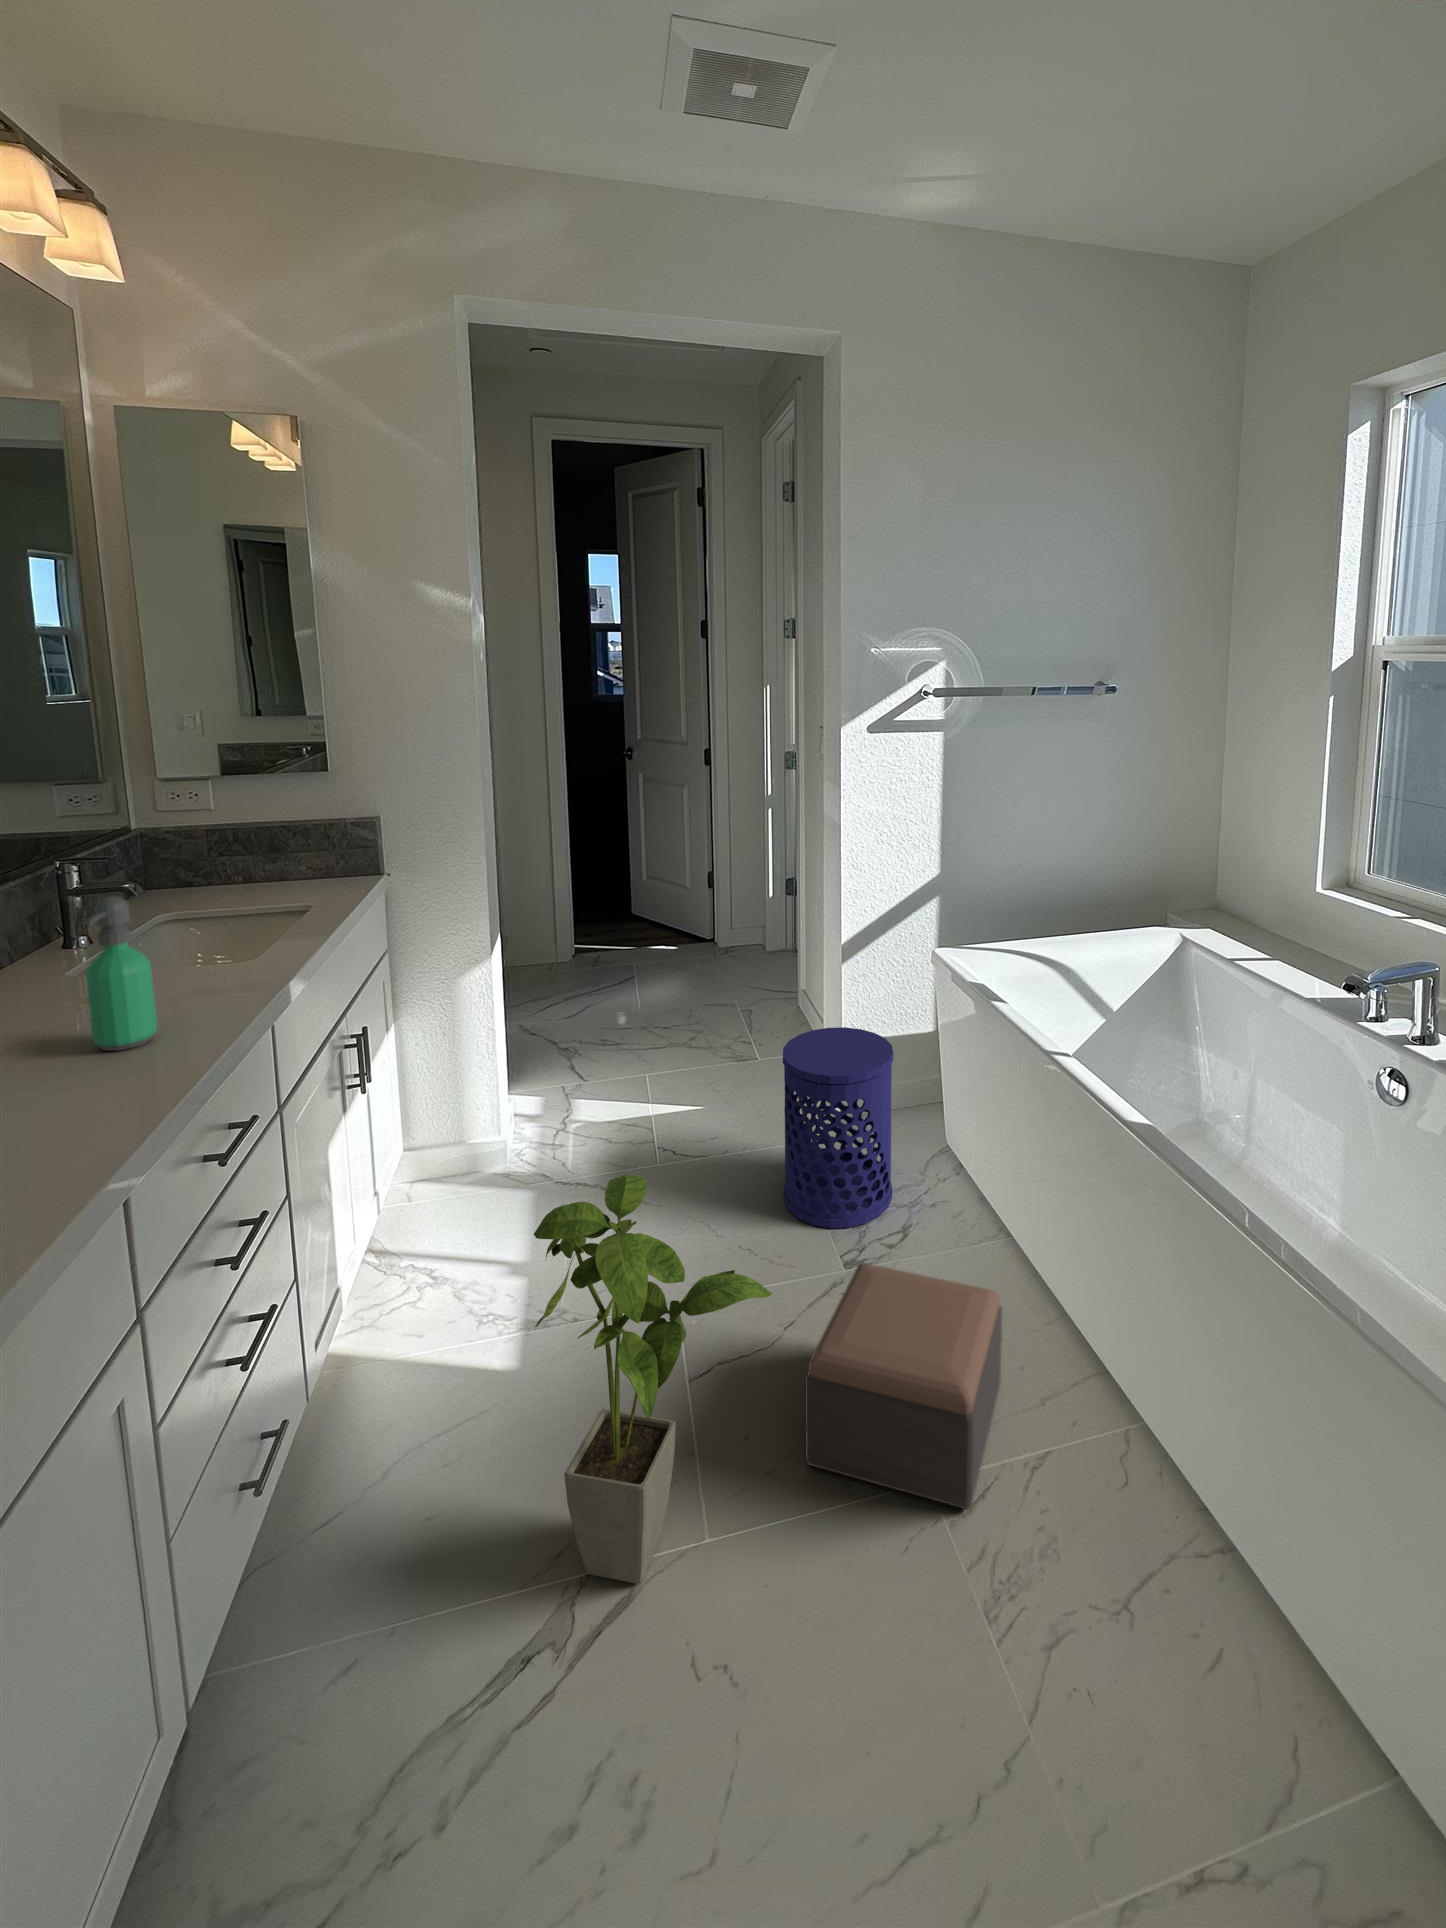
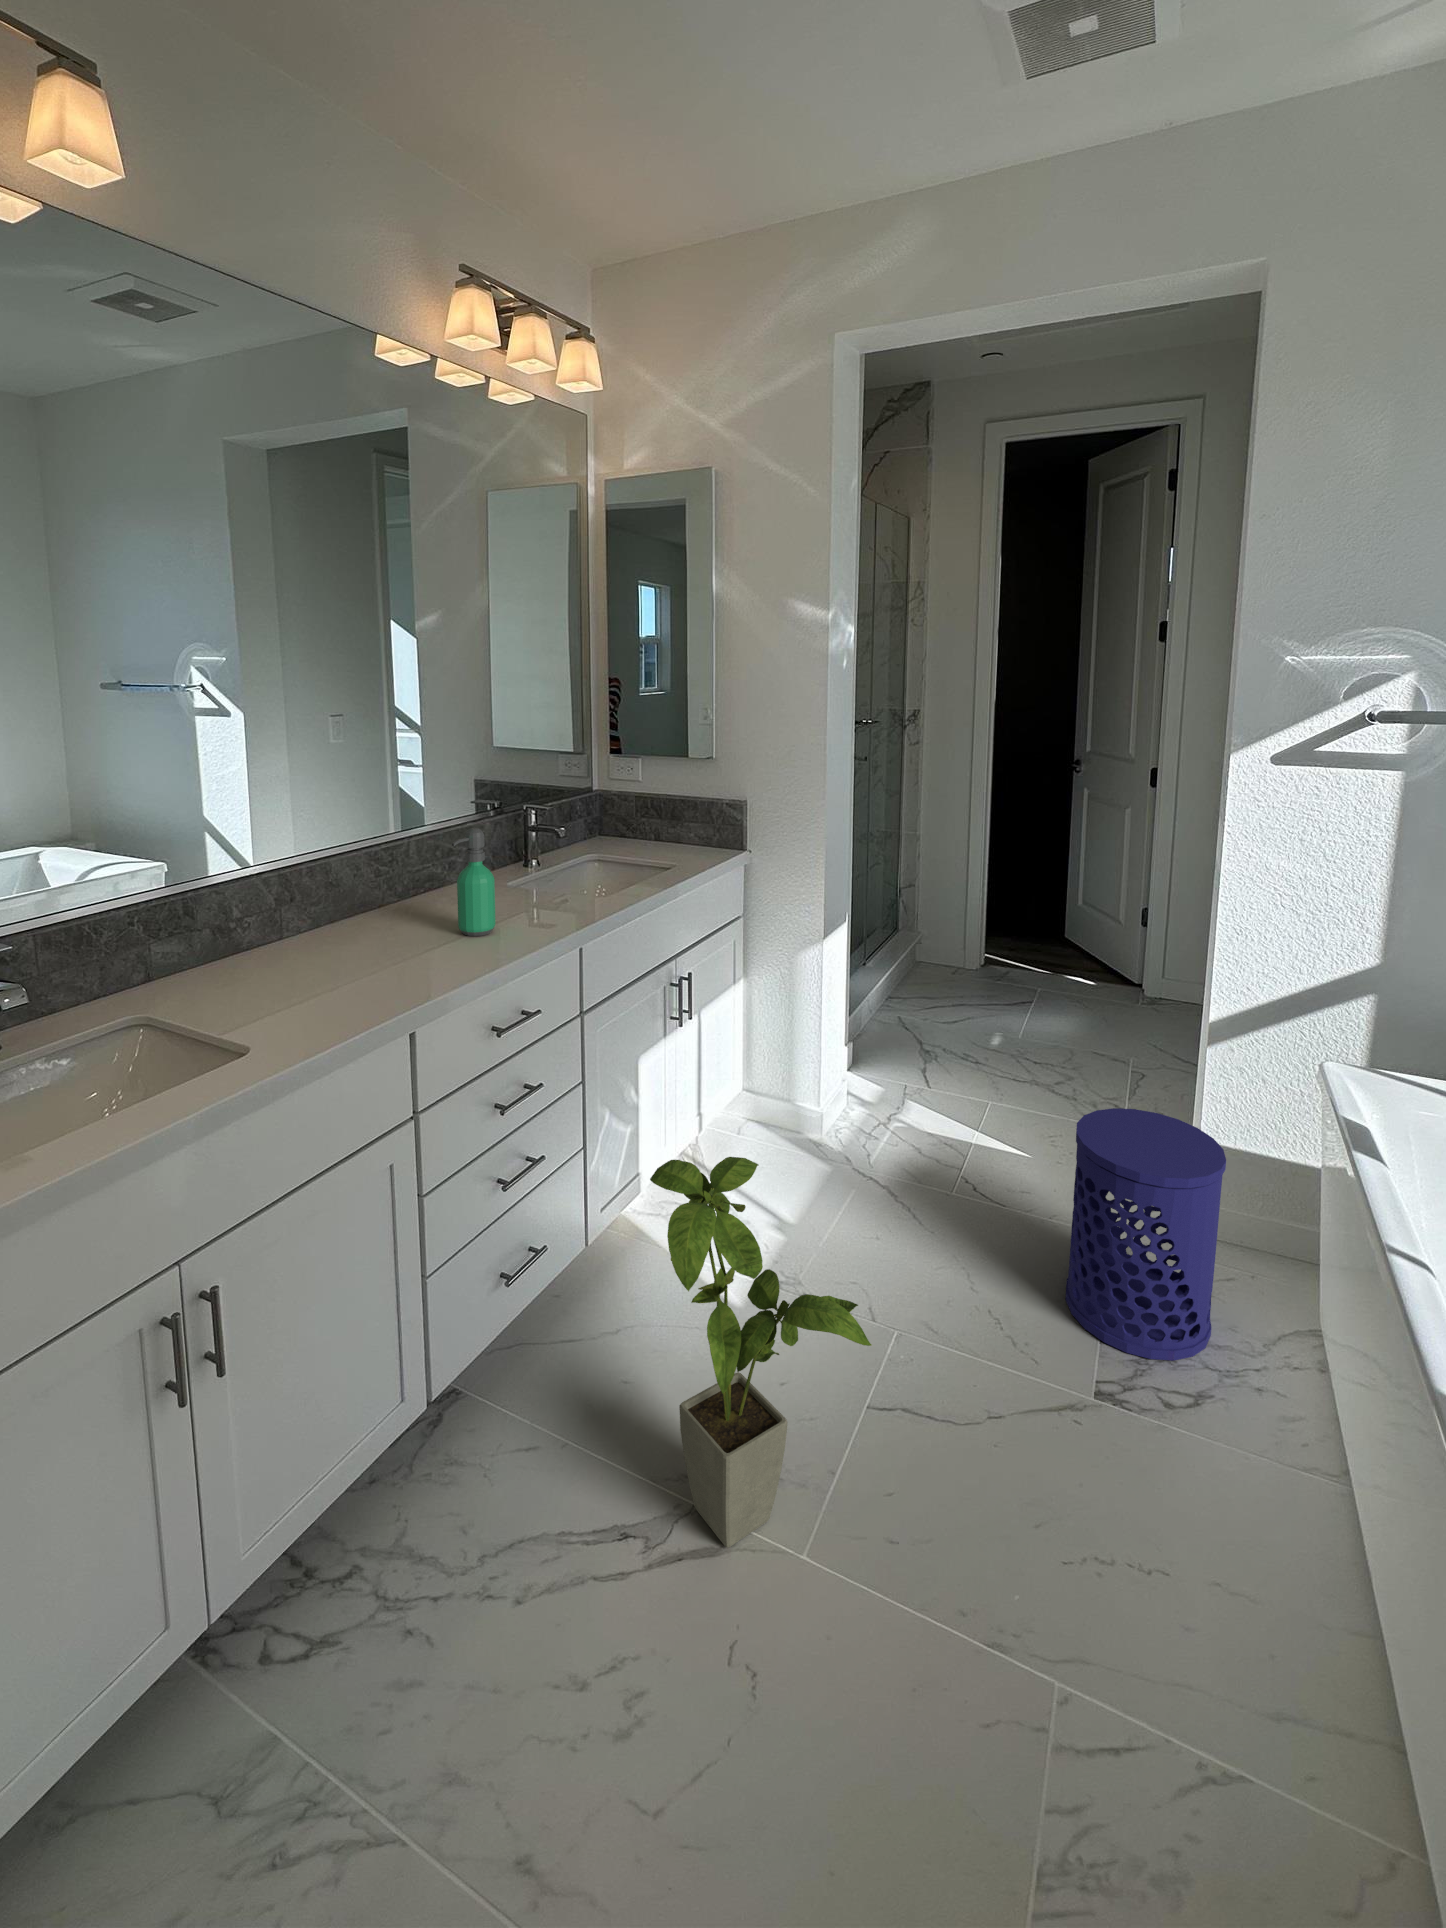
footstool: present [805,1263,1002,1509] -> none [931,1387,1233,1748]

